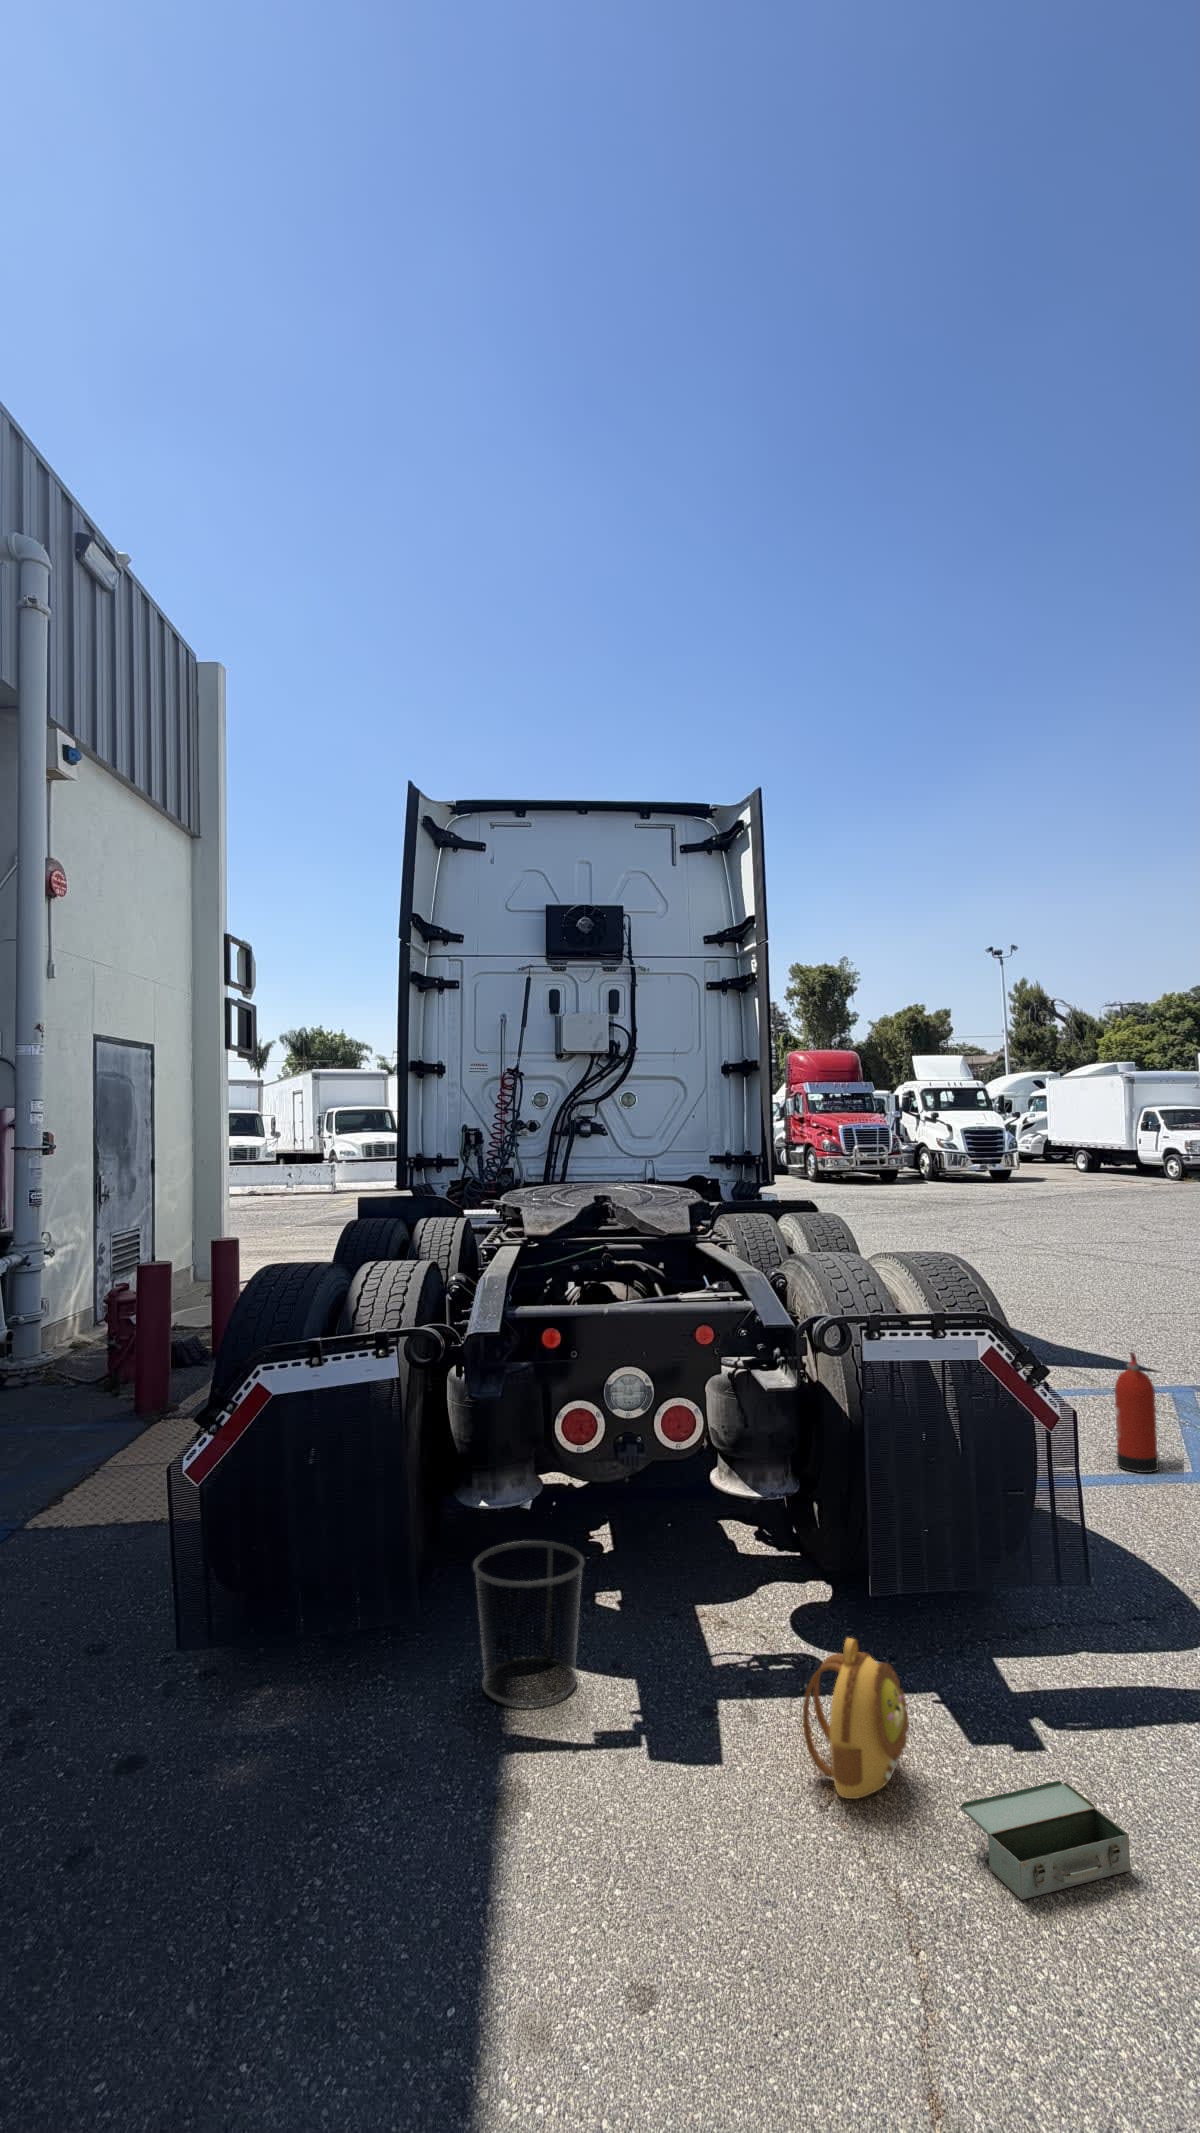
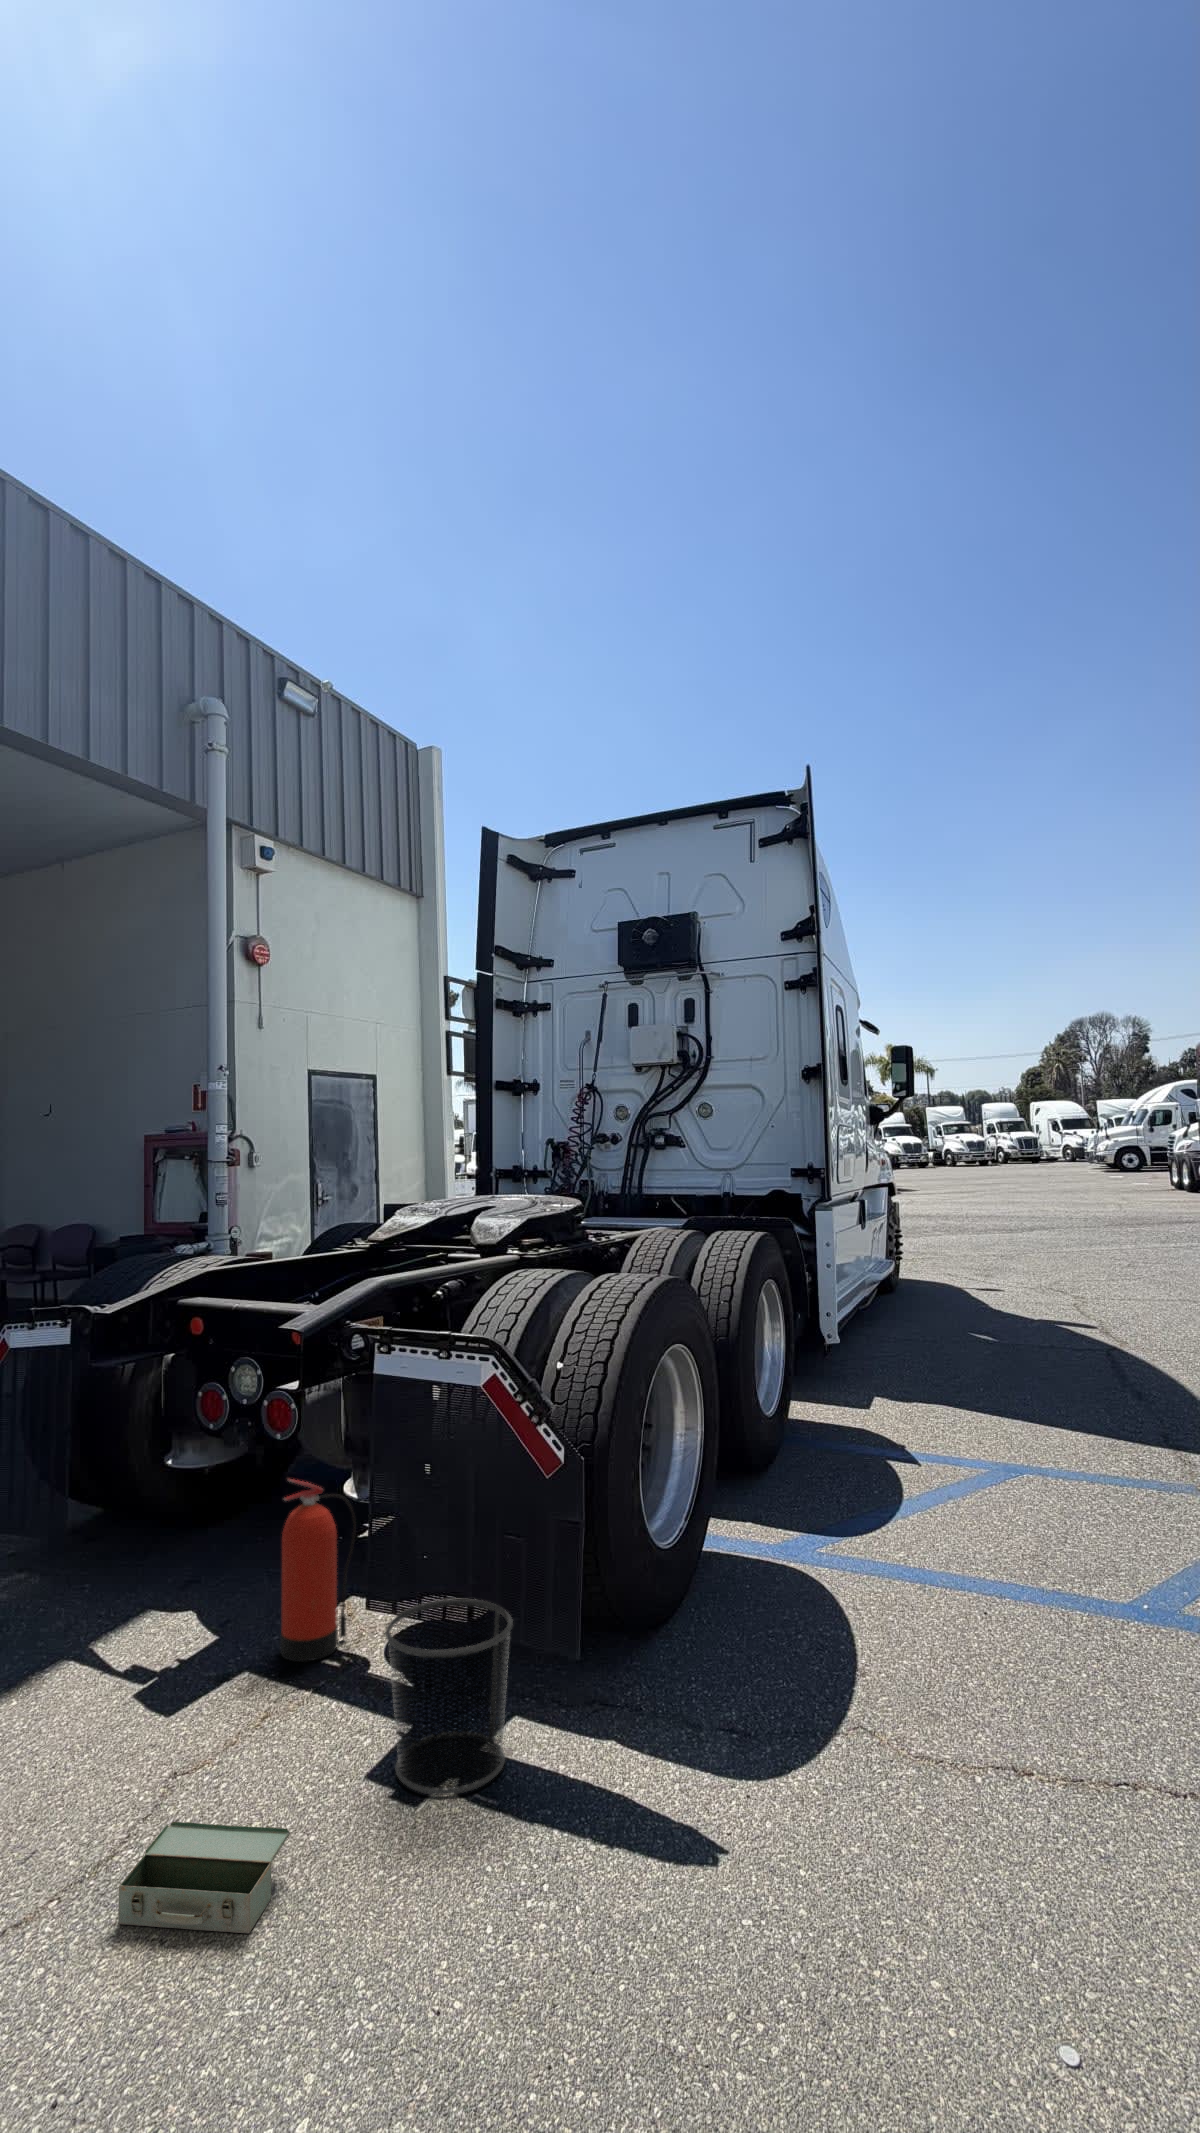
fire extinguisher: present [1115,1352,1159,1473] -> present [280,1479,356,1662]
waste bin: present [473,1541,584,1706] -> present [385,1599,513,1795]
backpack: present [803,1638,909,1799] -> none [142,1642,264,1799]

